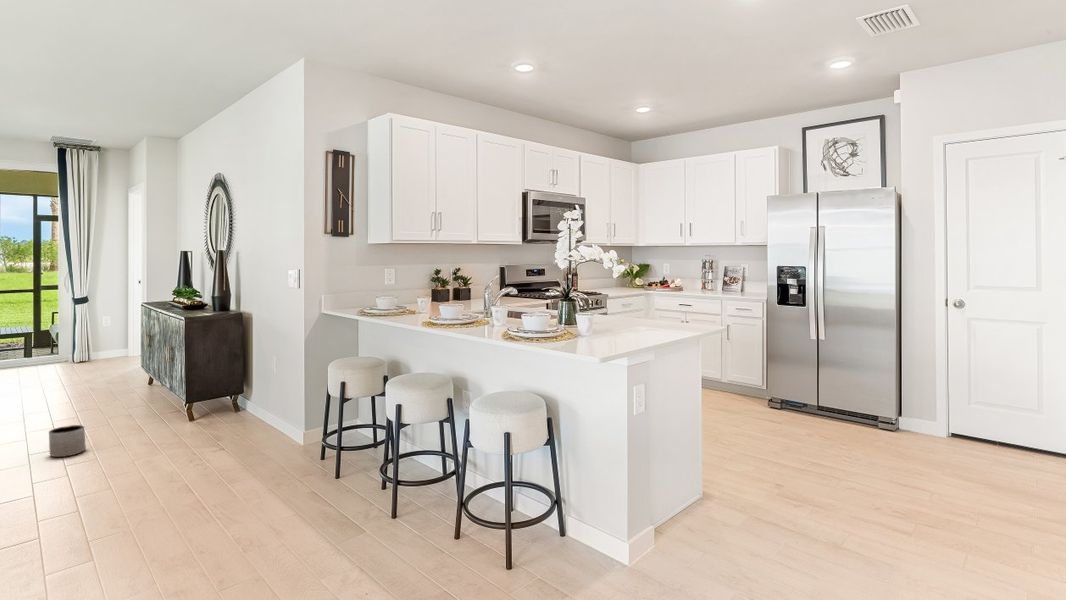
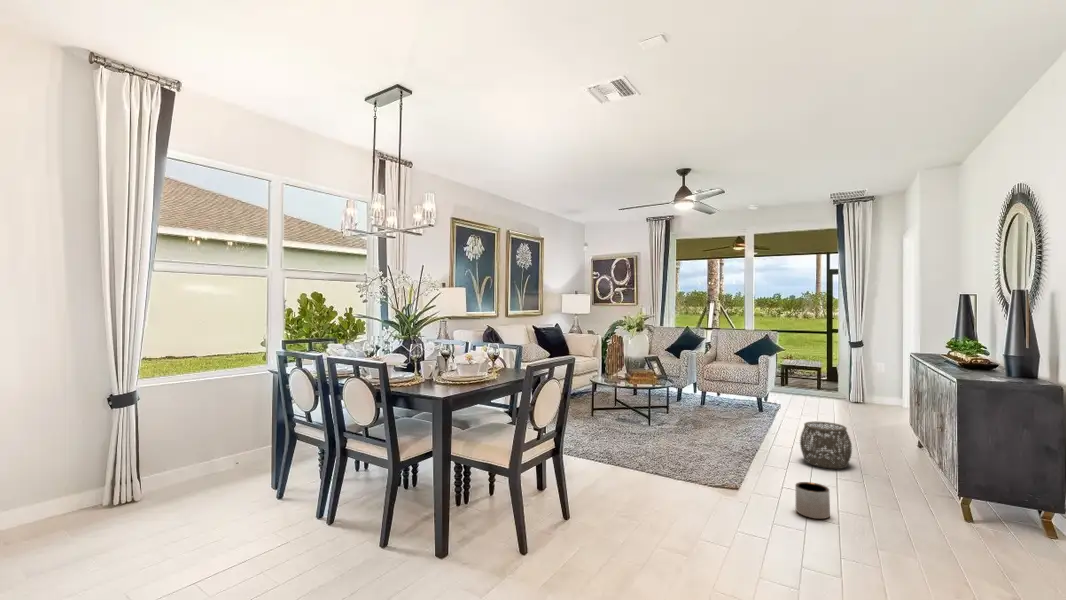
woven basket: none [37,374,95,420] -> present [800,421,852,469]

